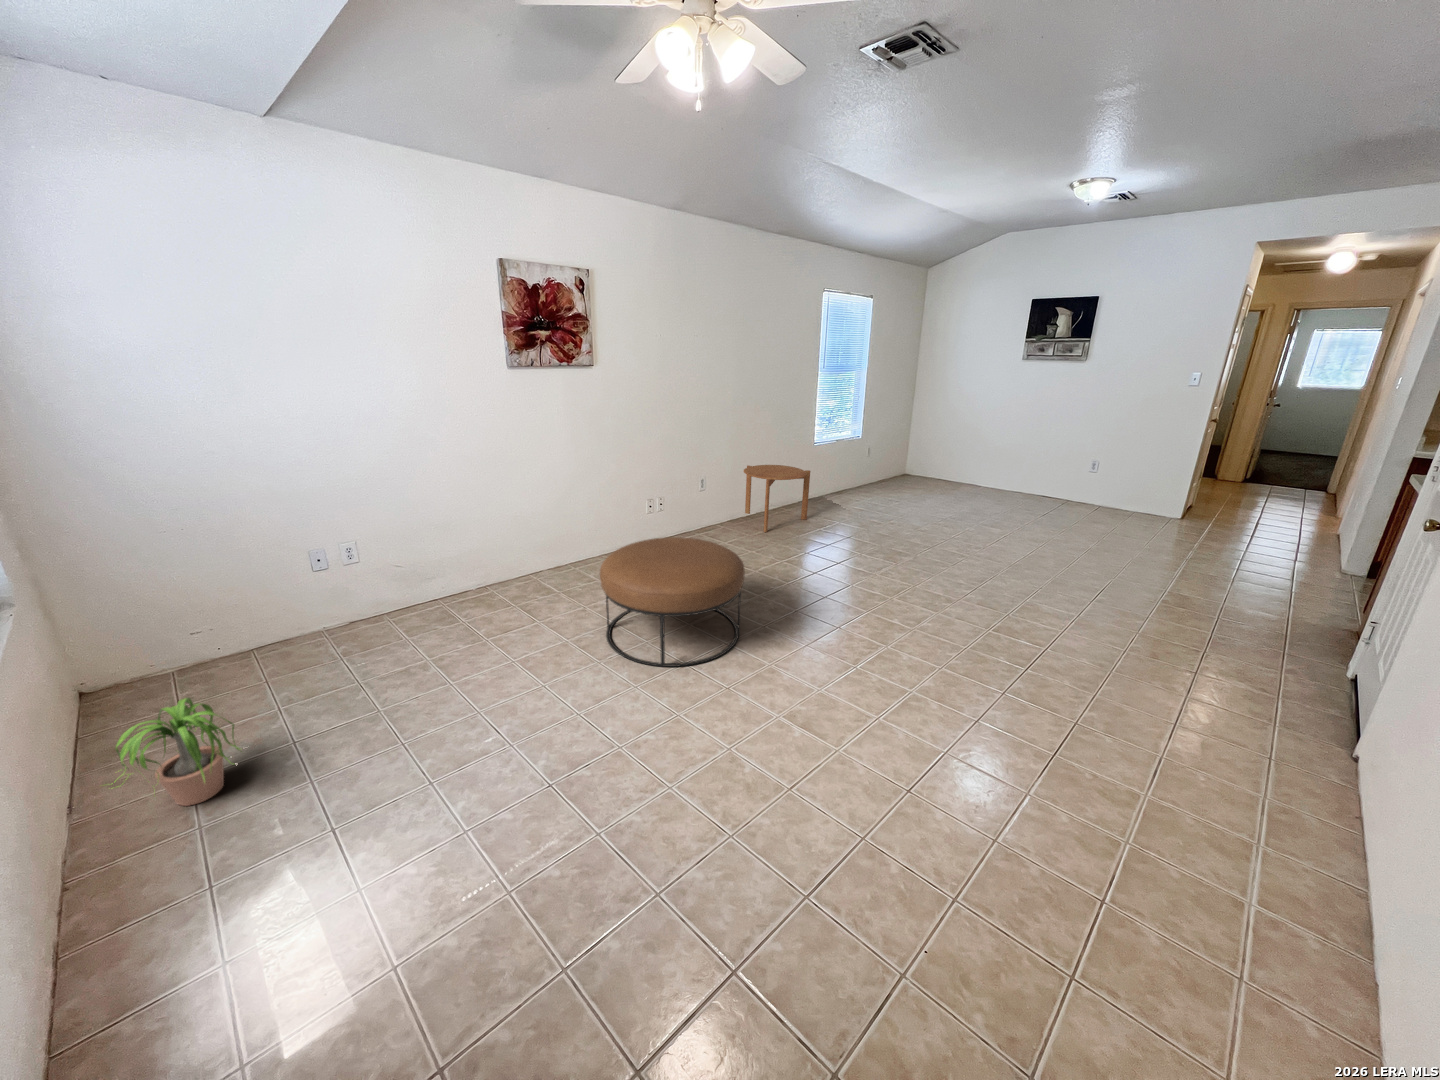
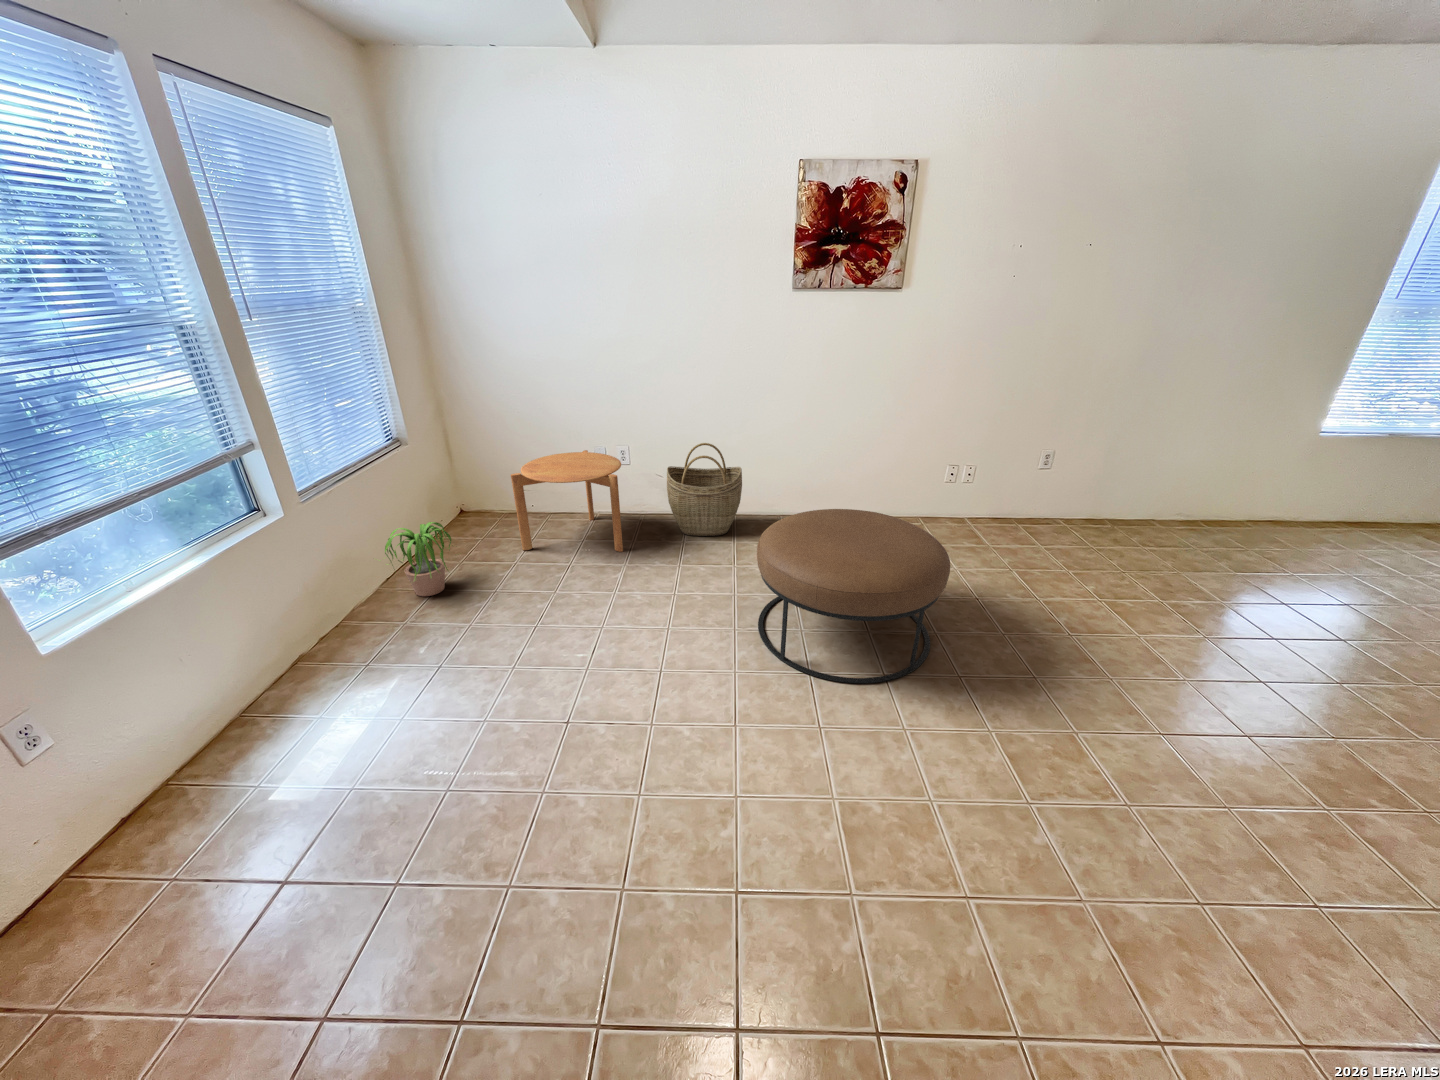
side table: present [744,465,810,532] -> present [511,450,623,552]
woven basket: none [423,520,509,615] -> present [667,443,742,536]

